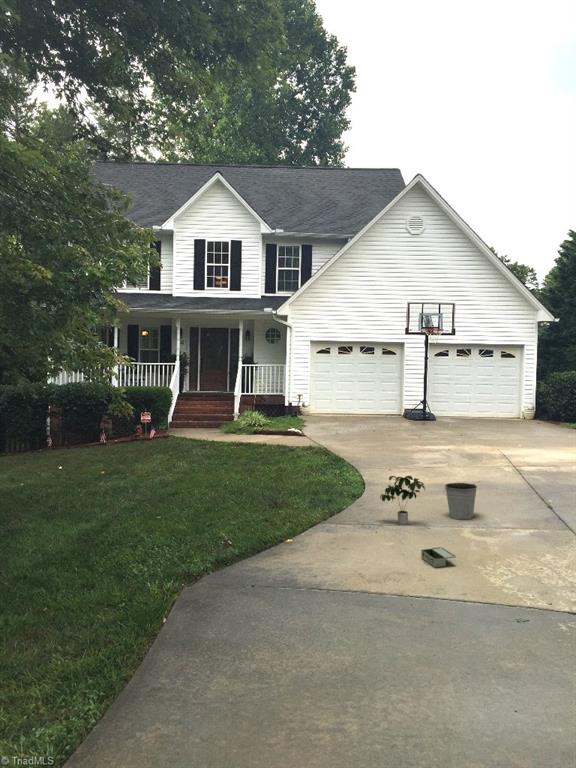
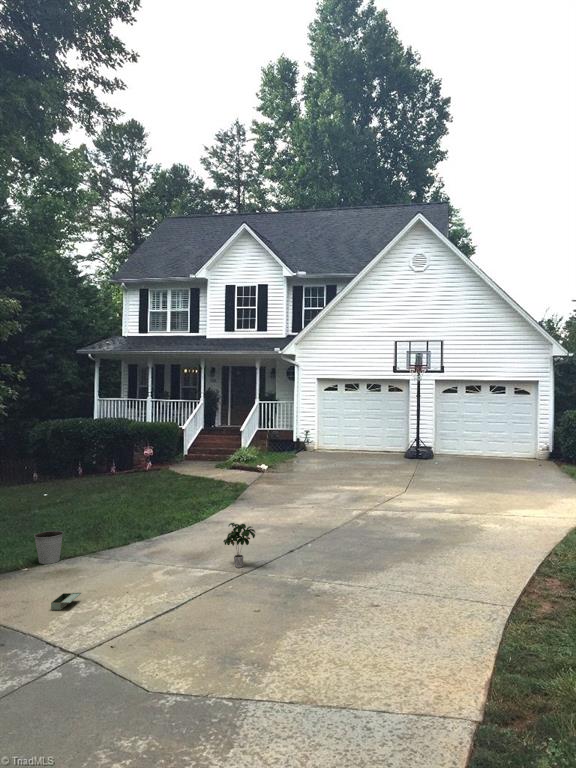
potted plant: present [380,476,425,525] -> present [223,523,255,568]
bucket: present [445,483,477,519] -> present [34,531,63,564]

